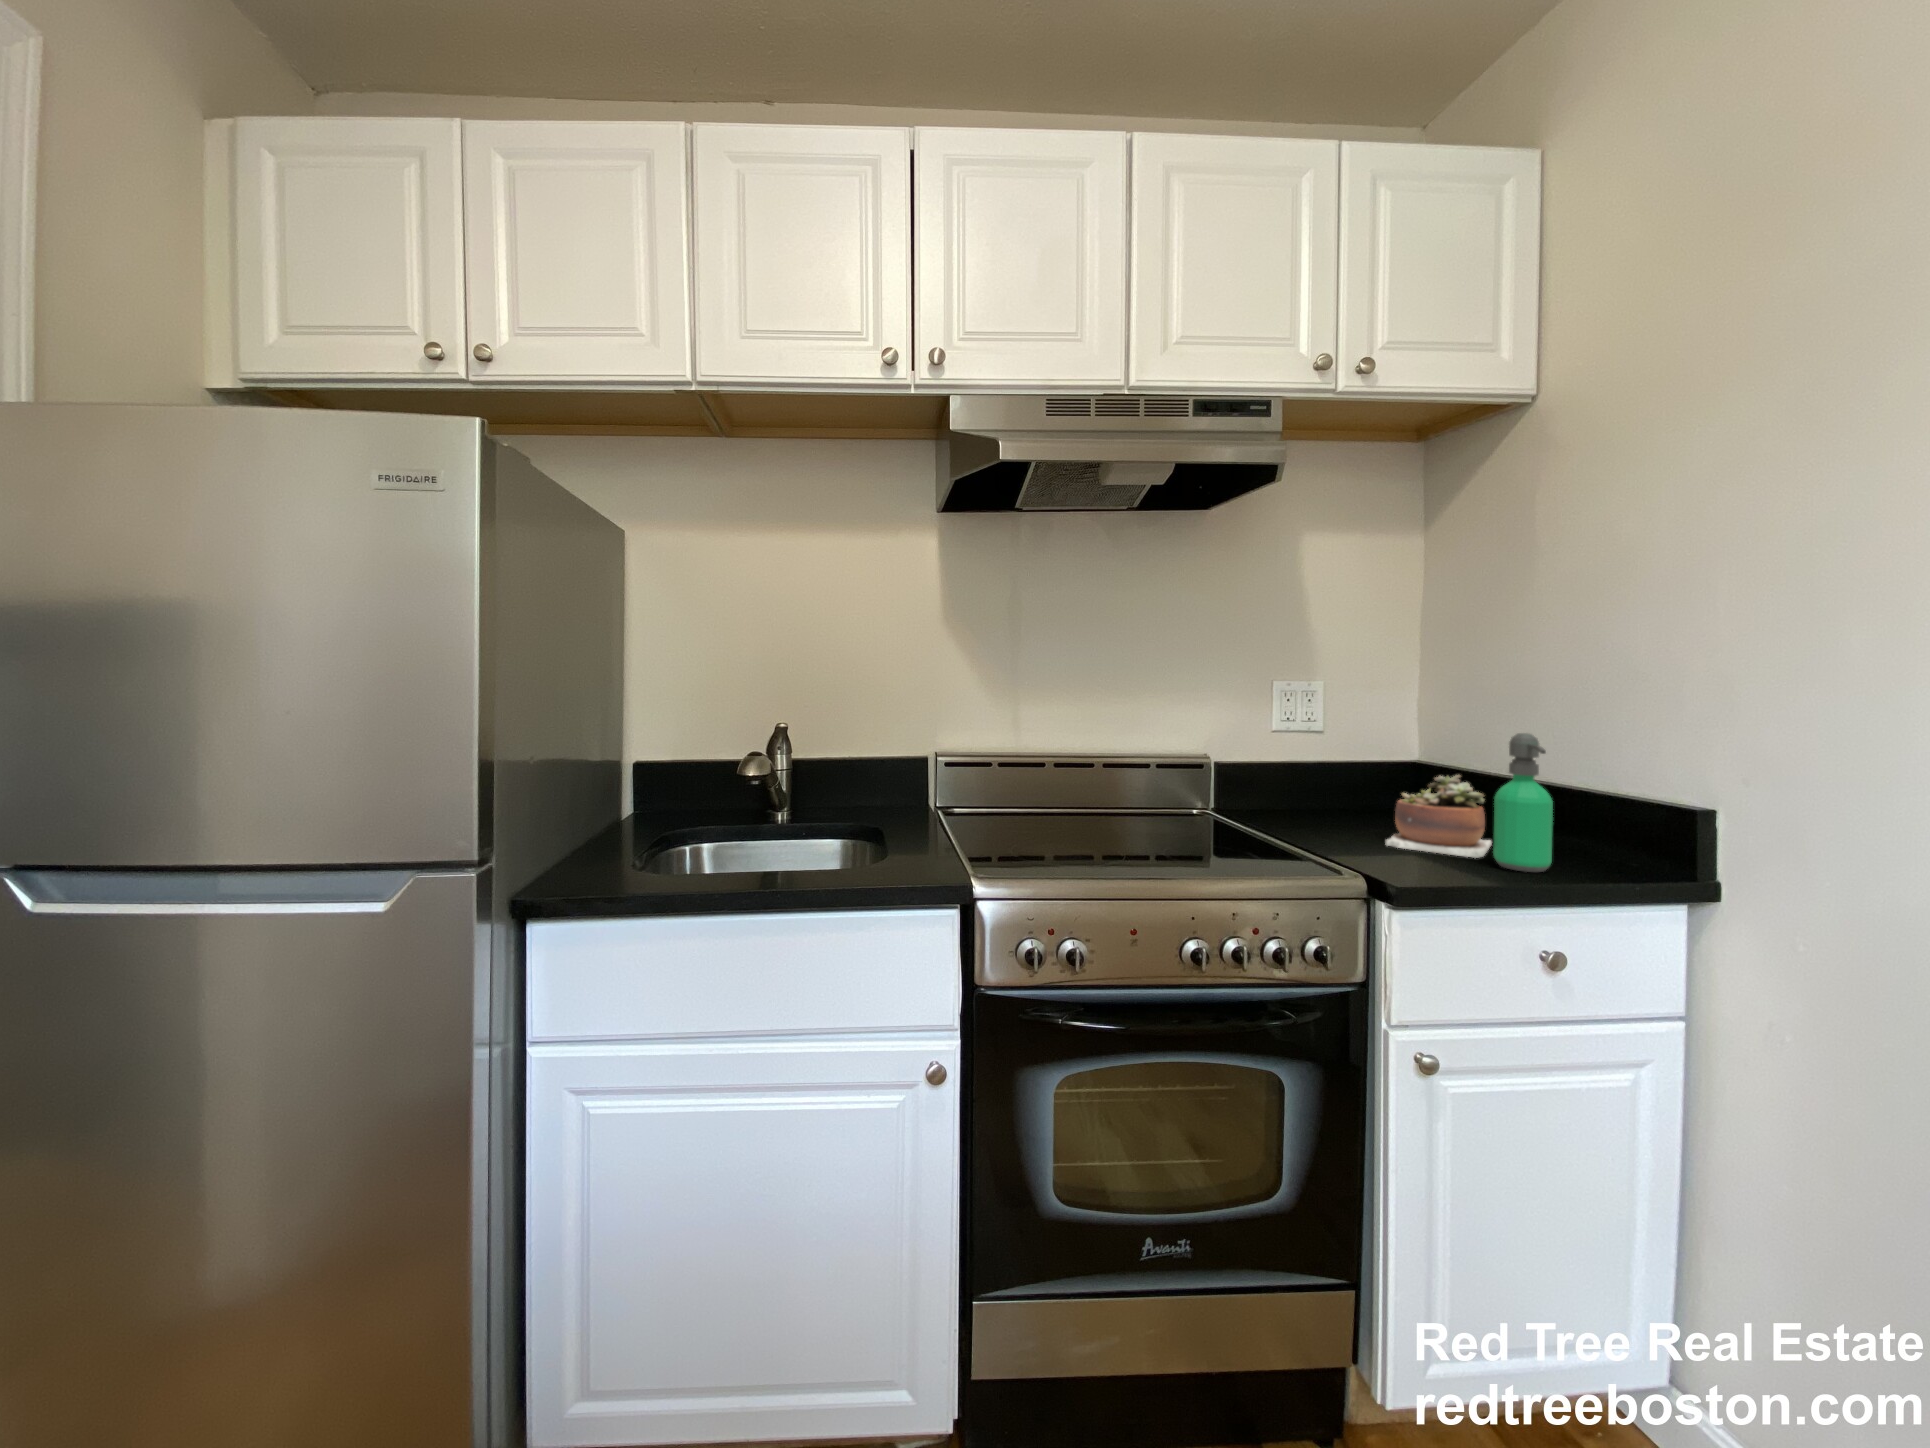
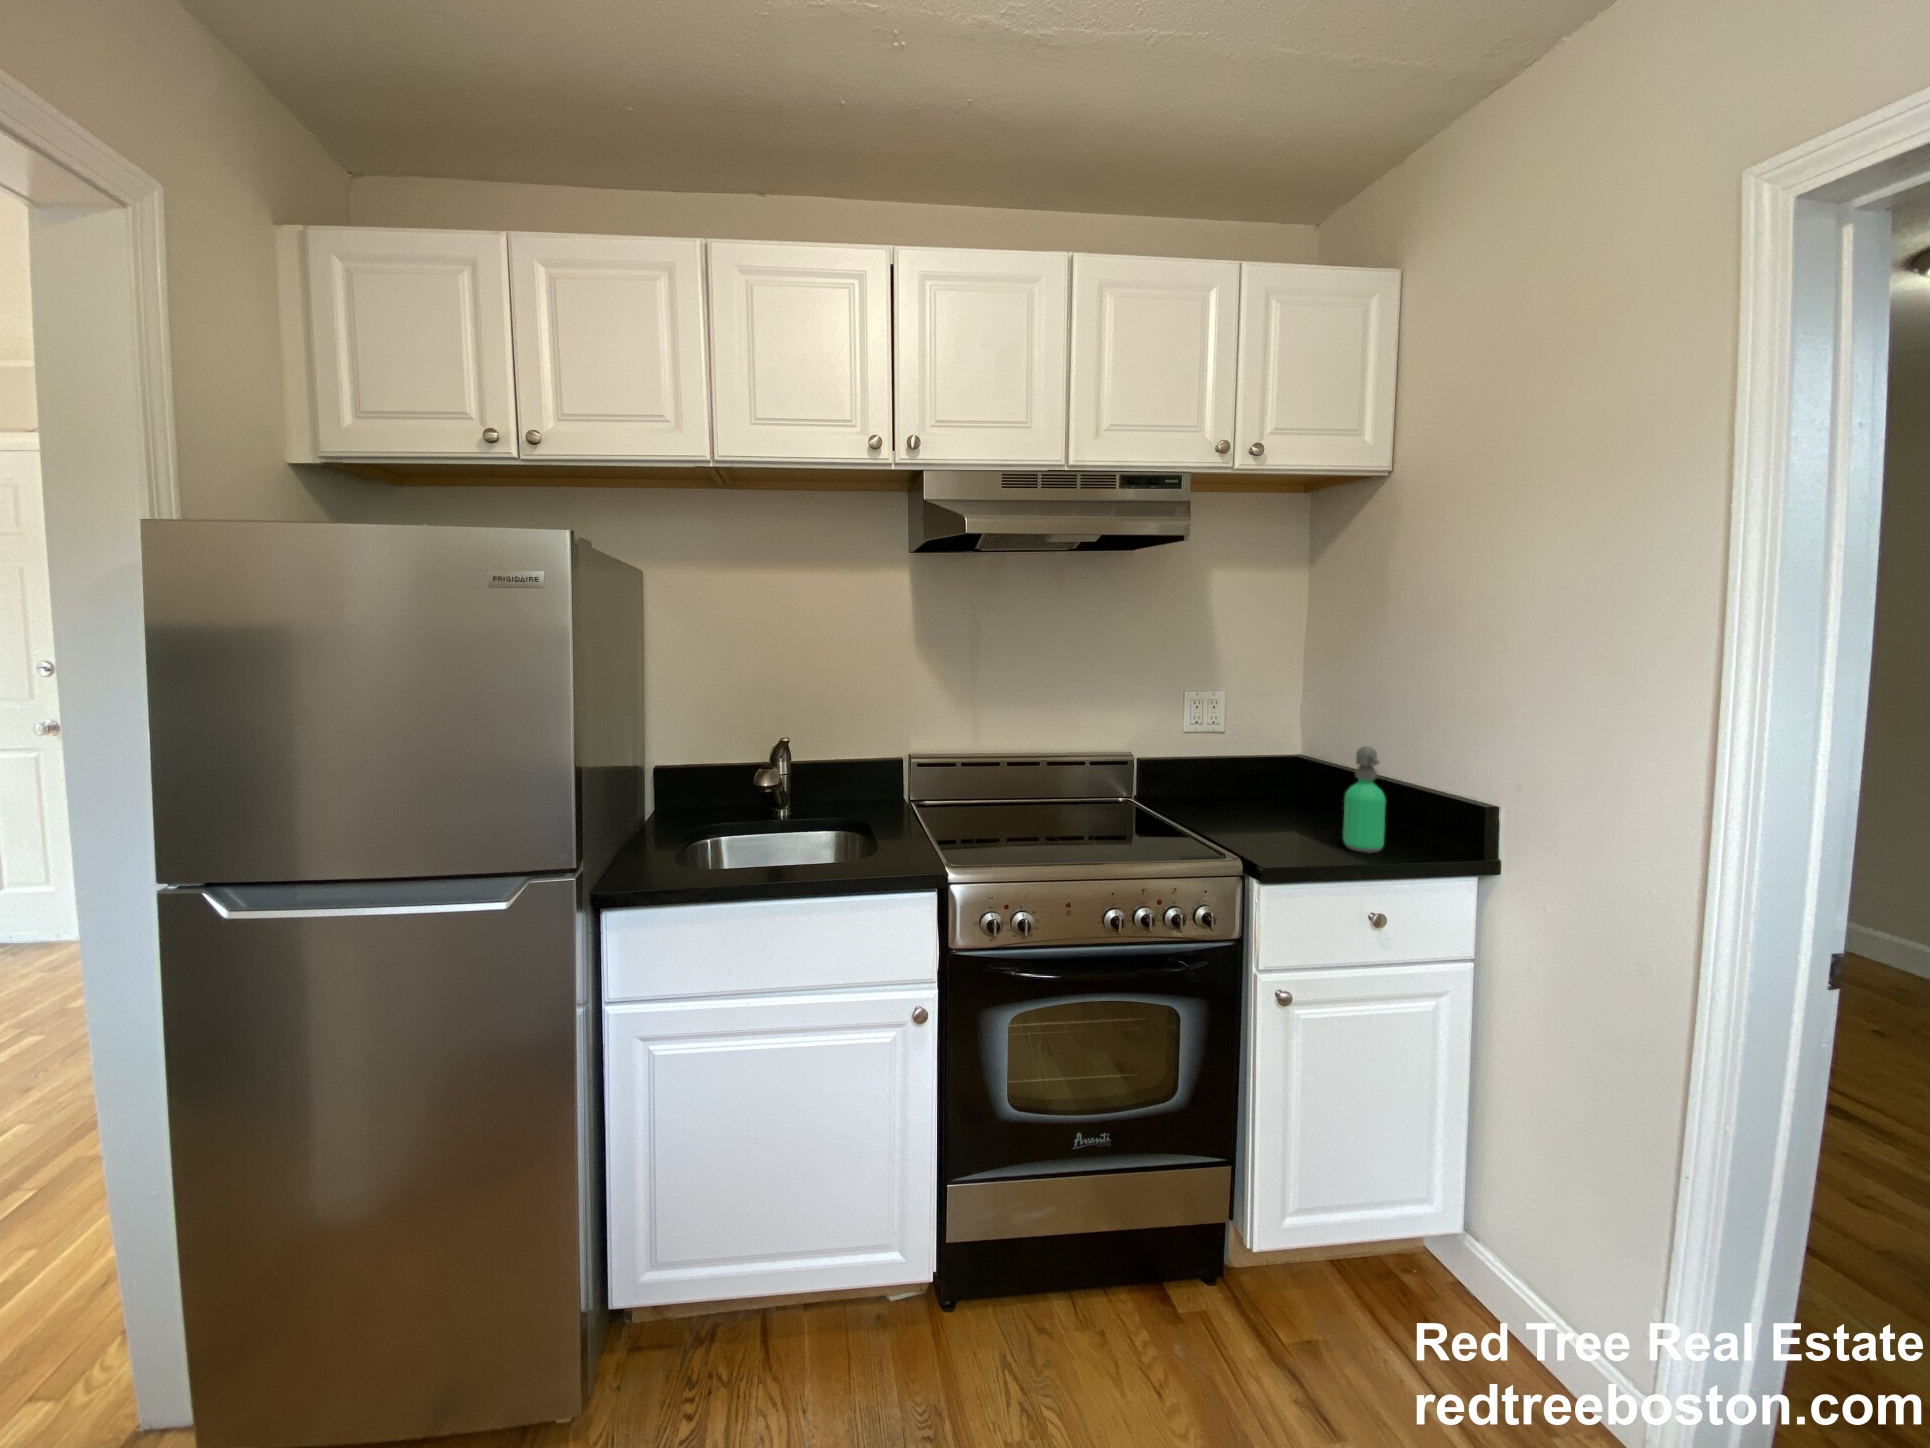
succulent plant: present [1386,775,1492,858] -> none [1268,773,1350,841]

